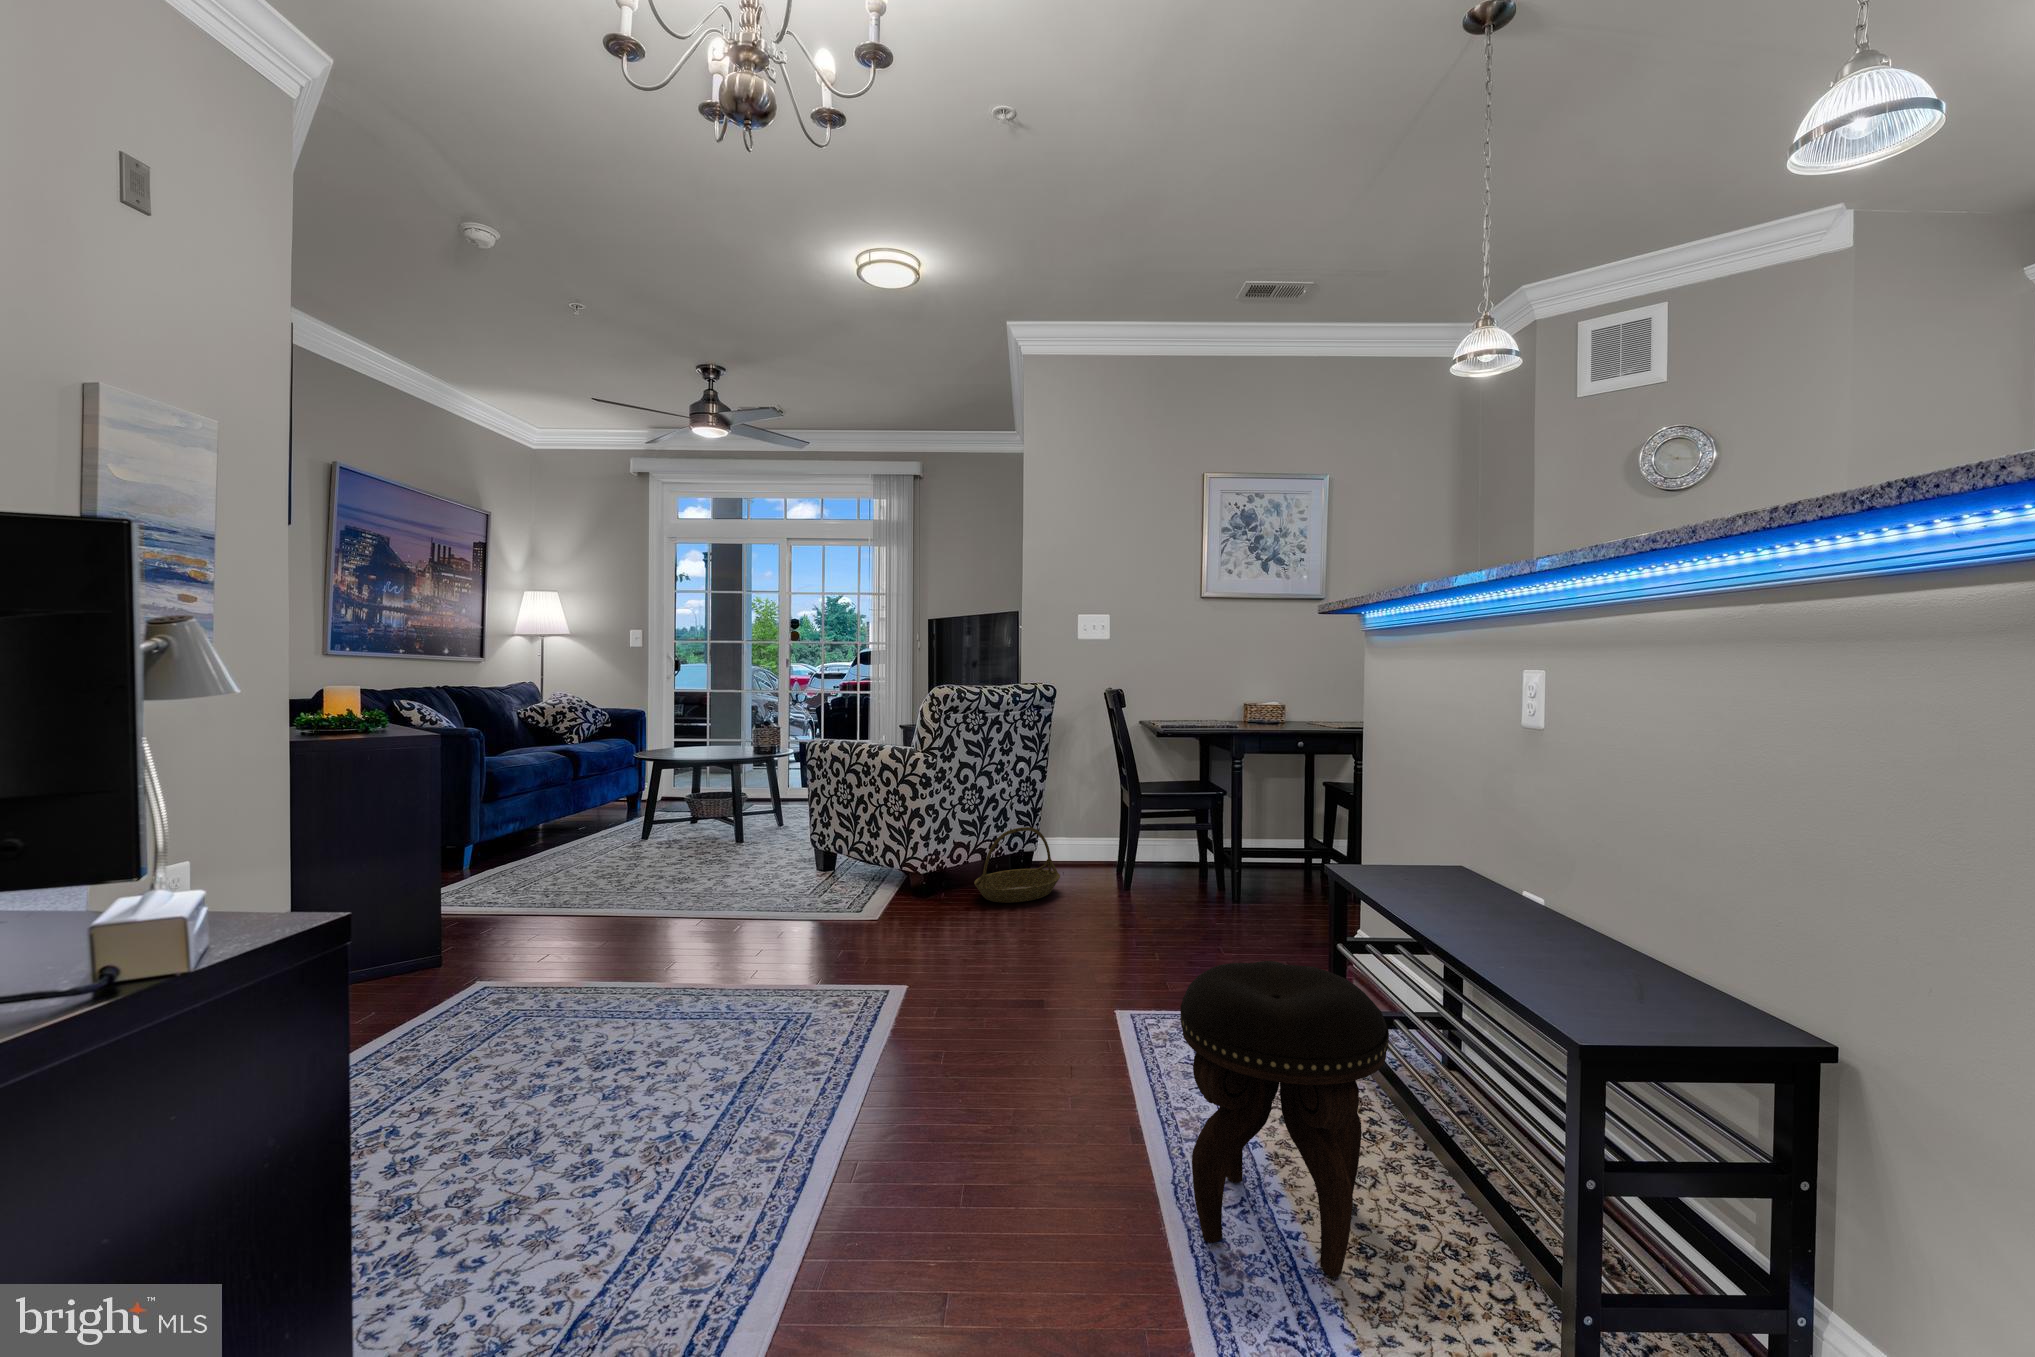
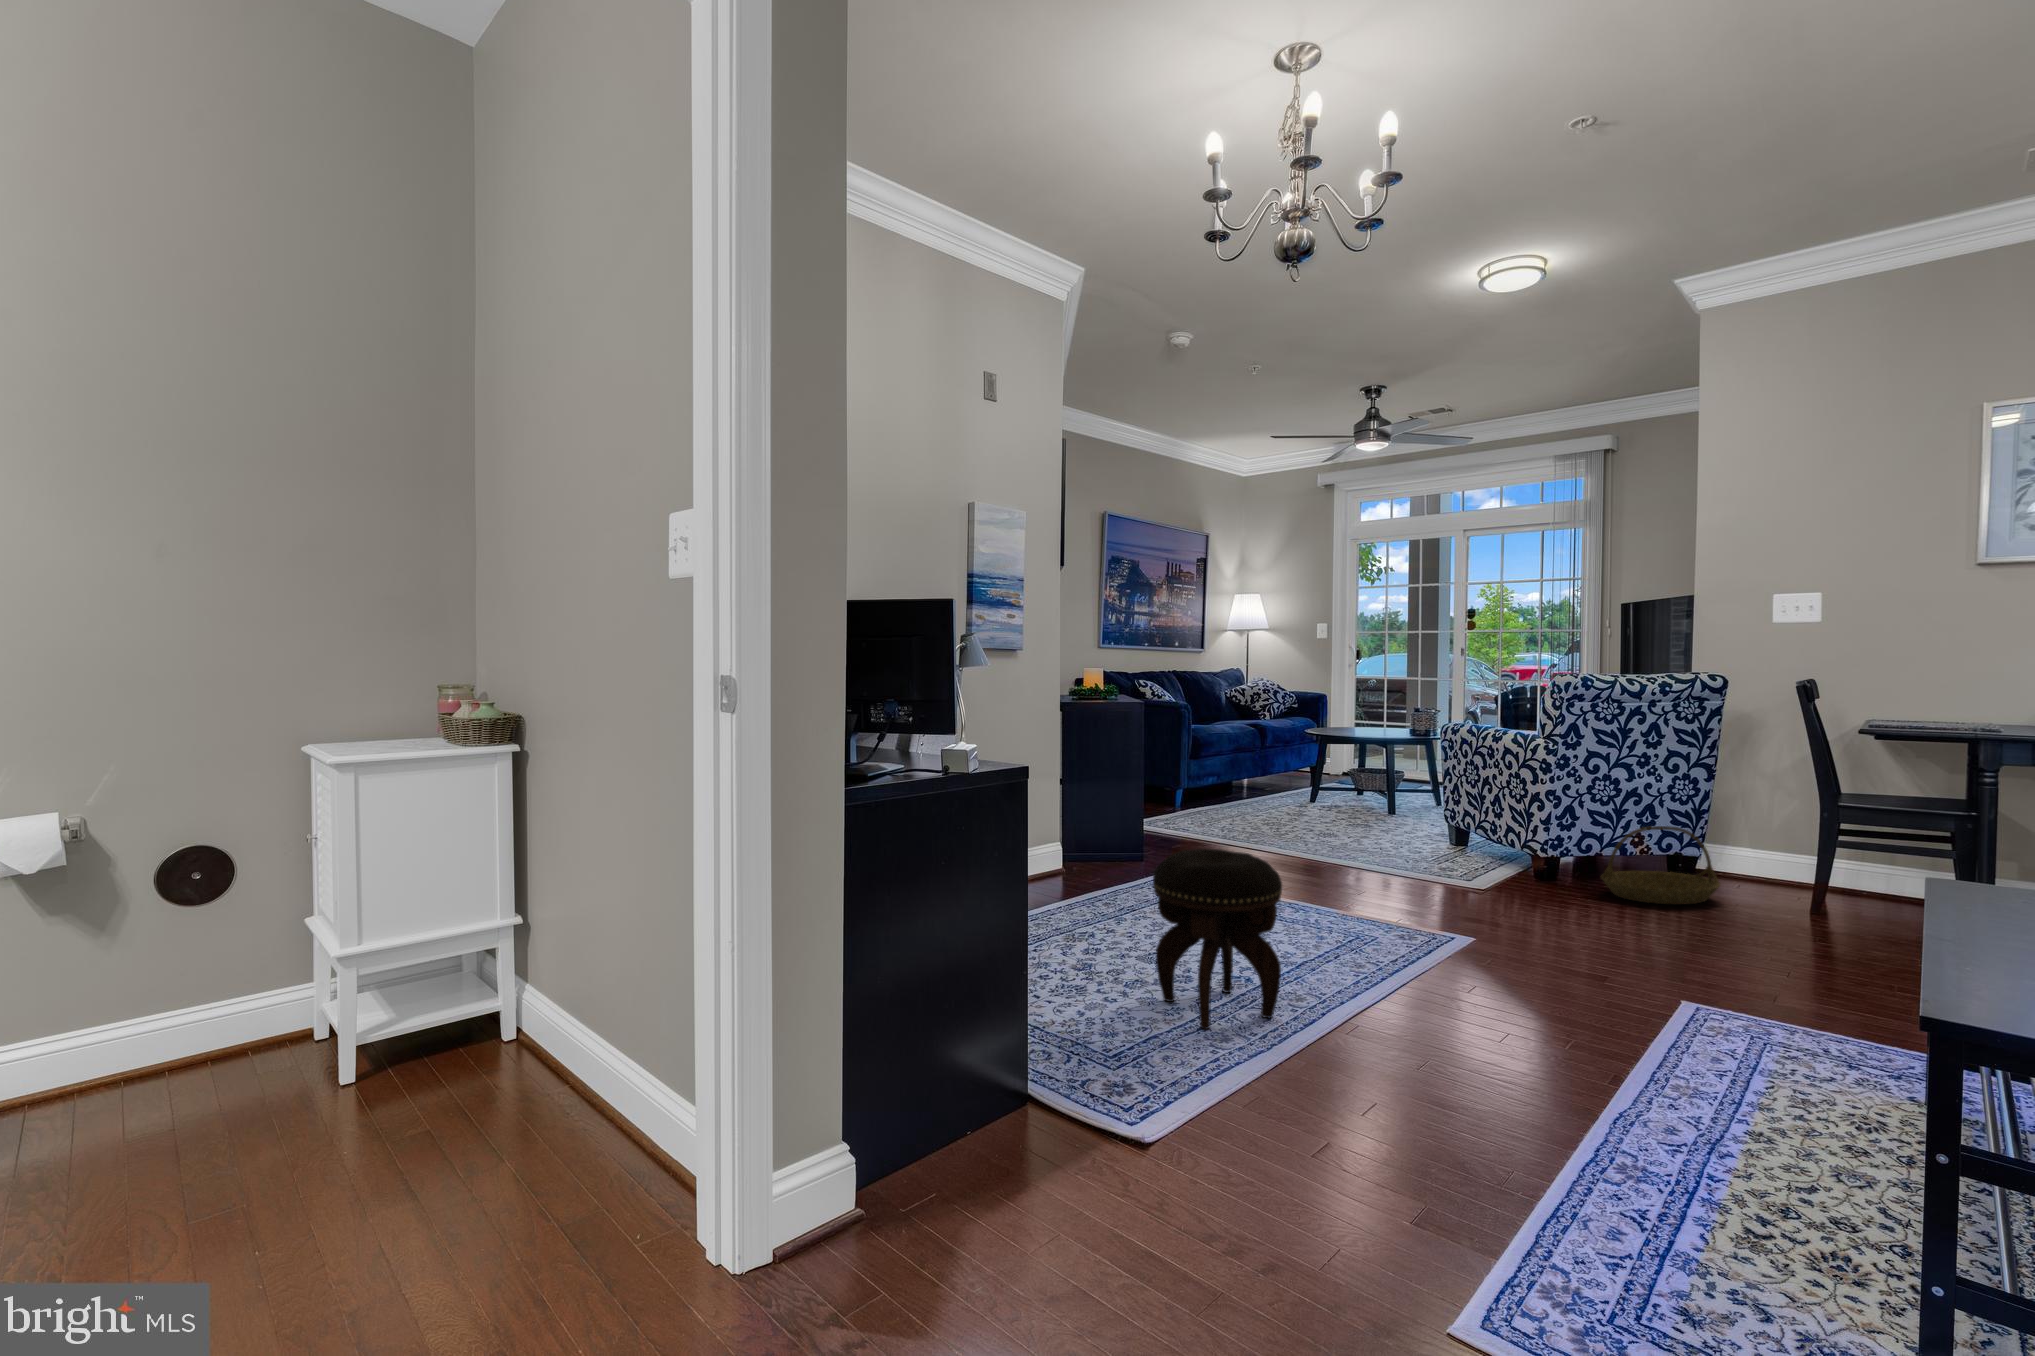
footstool: present [1180,961,1389,1277] -> present [1153,849,1282,1029]

